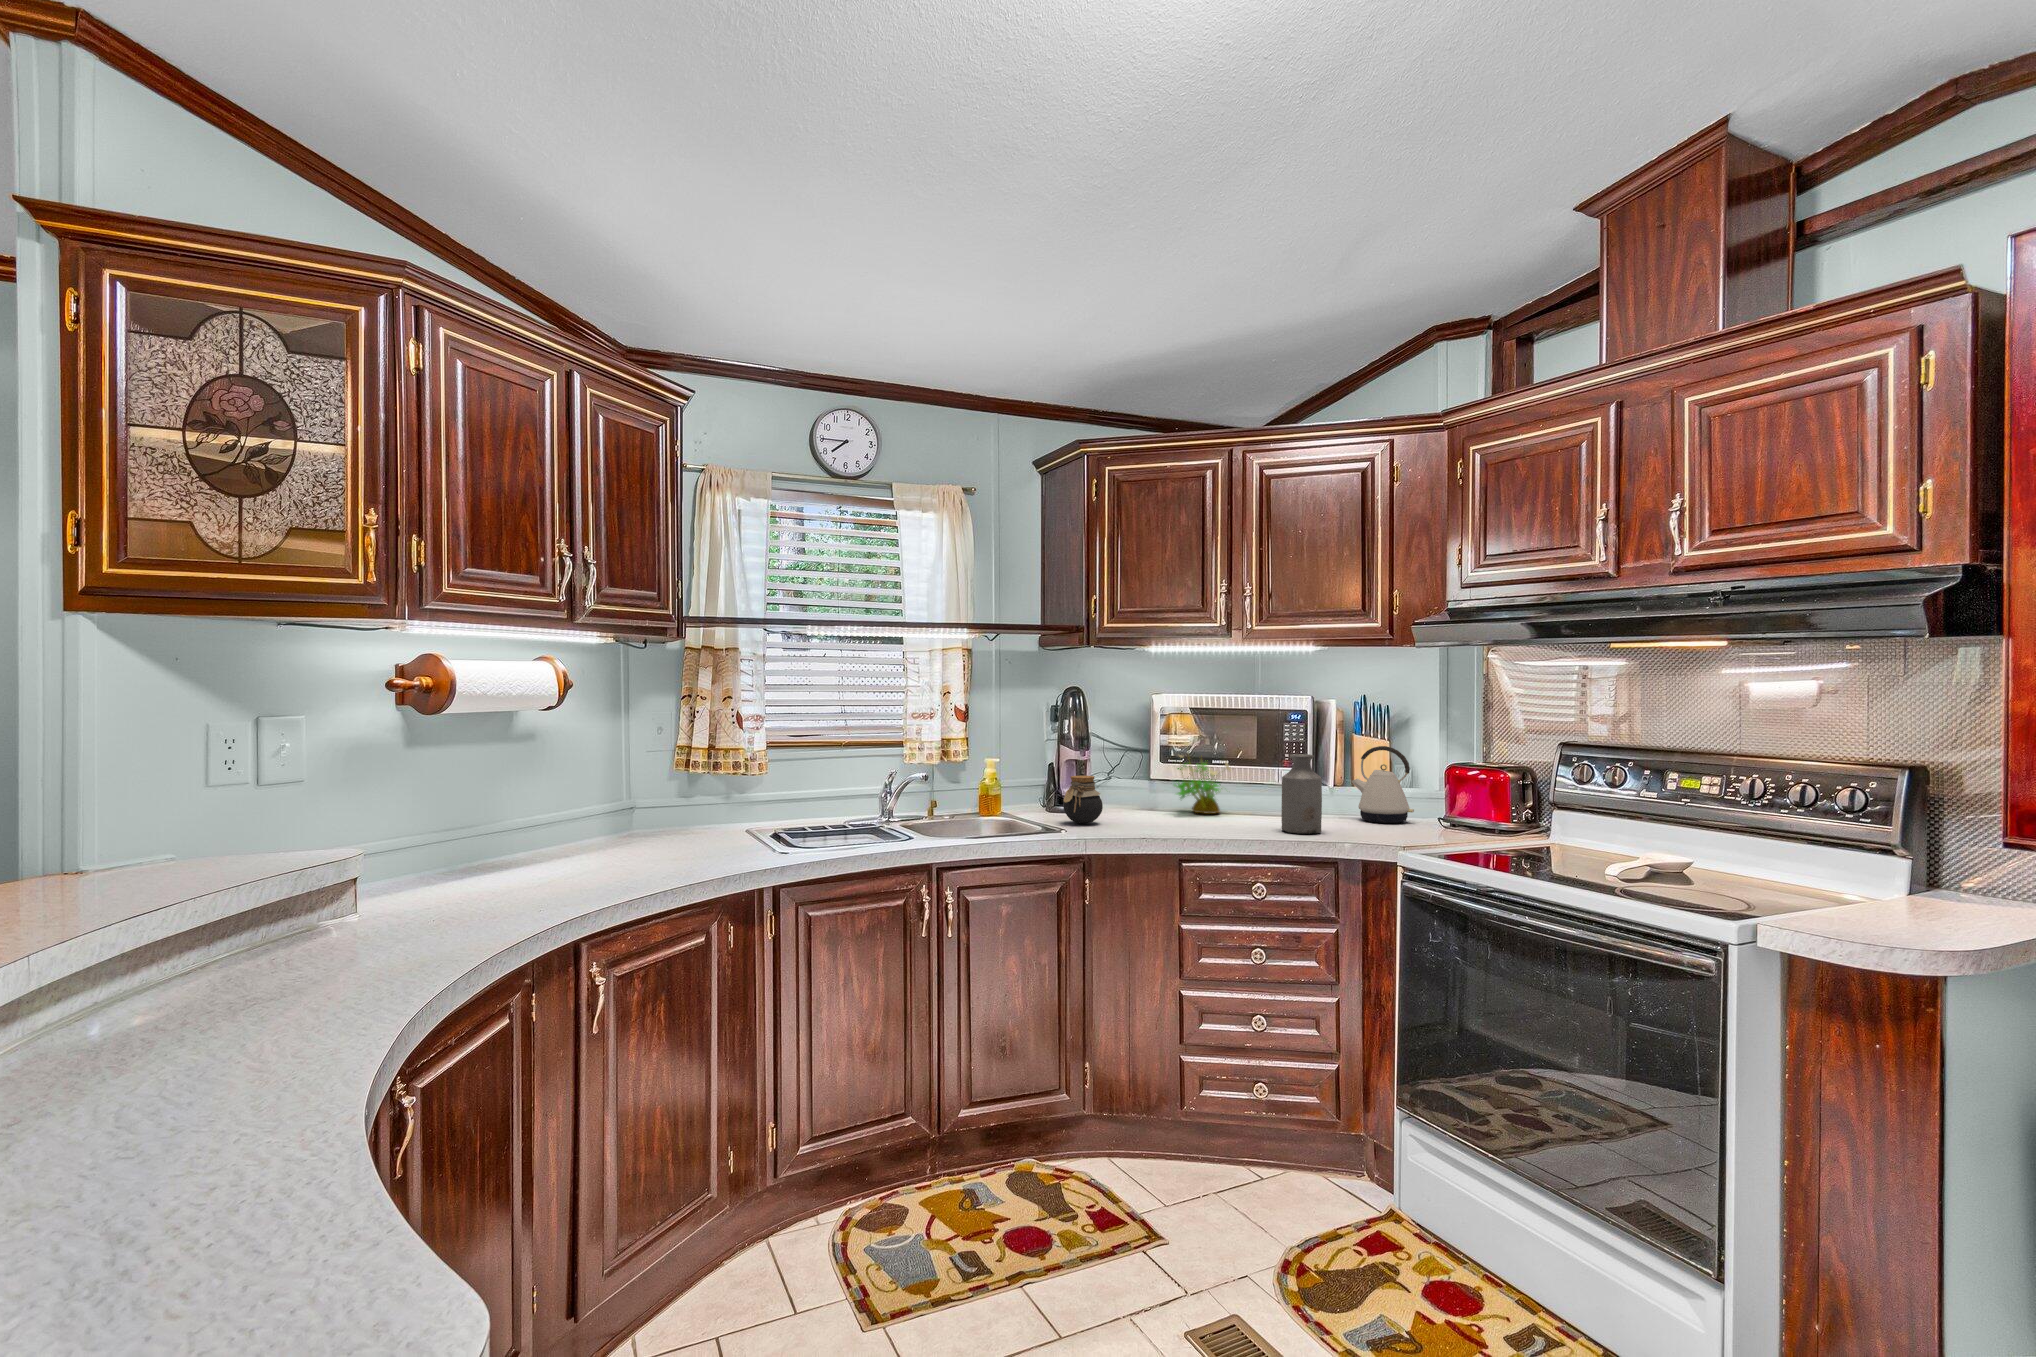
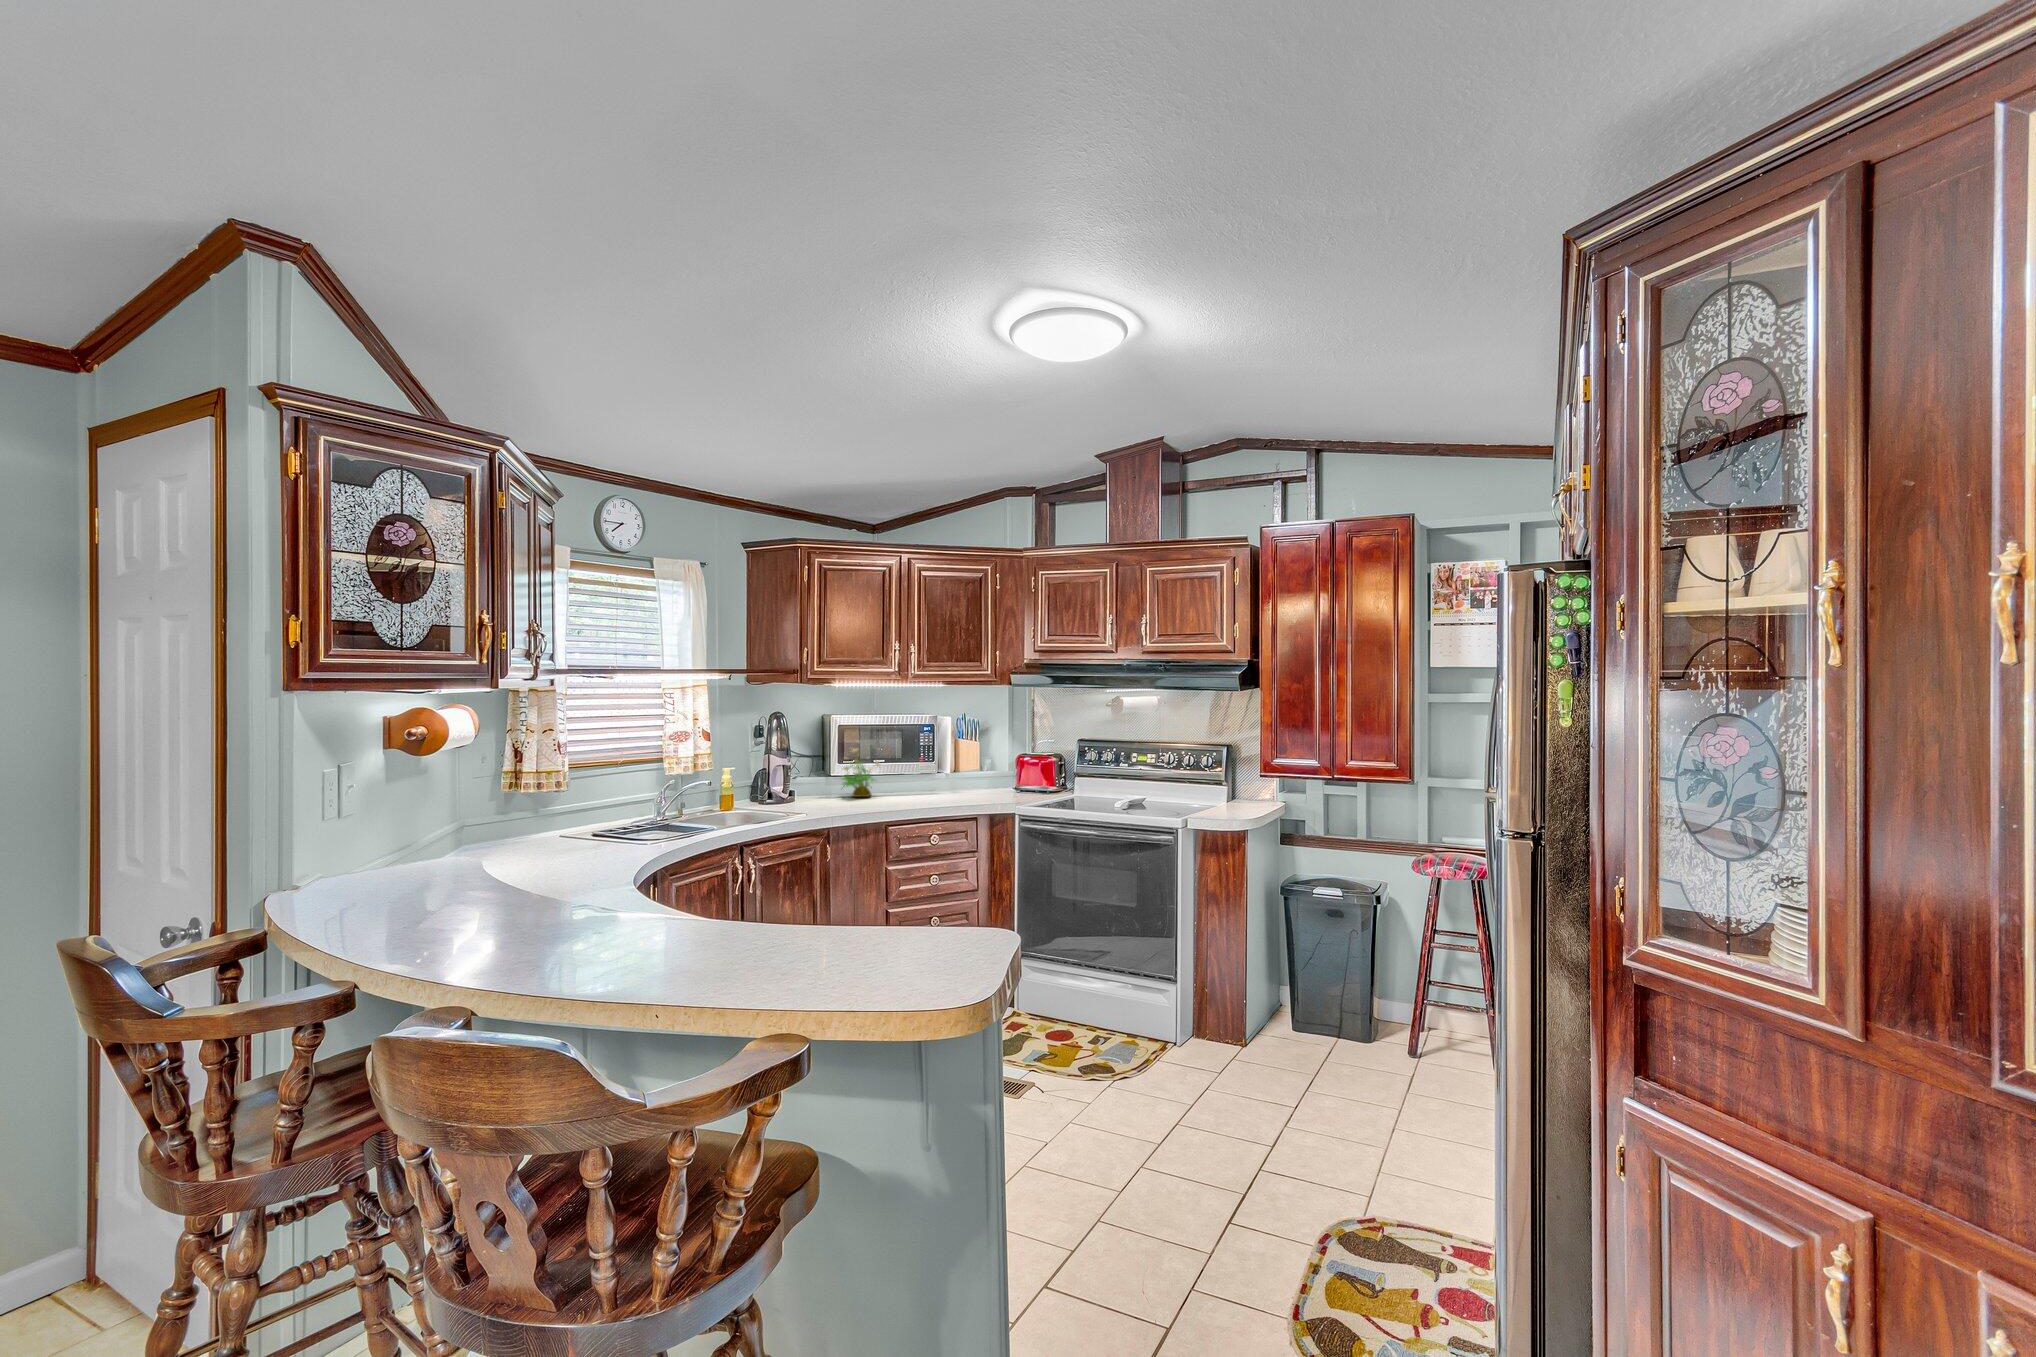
kettle: present [1351,746,1414,823] -> none [952,745,990,793]
bottle: present [1281,754,1322,834] -> none [928,753,953,804]
jar: present [1063,776,1103,824] -> none [786,776,814,811]

